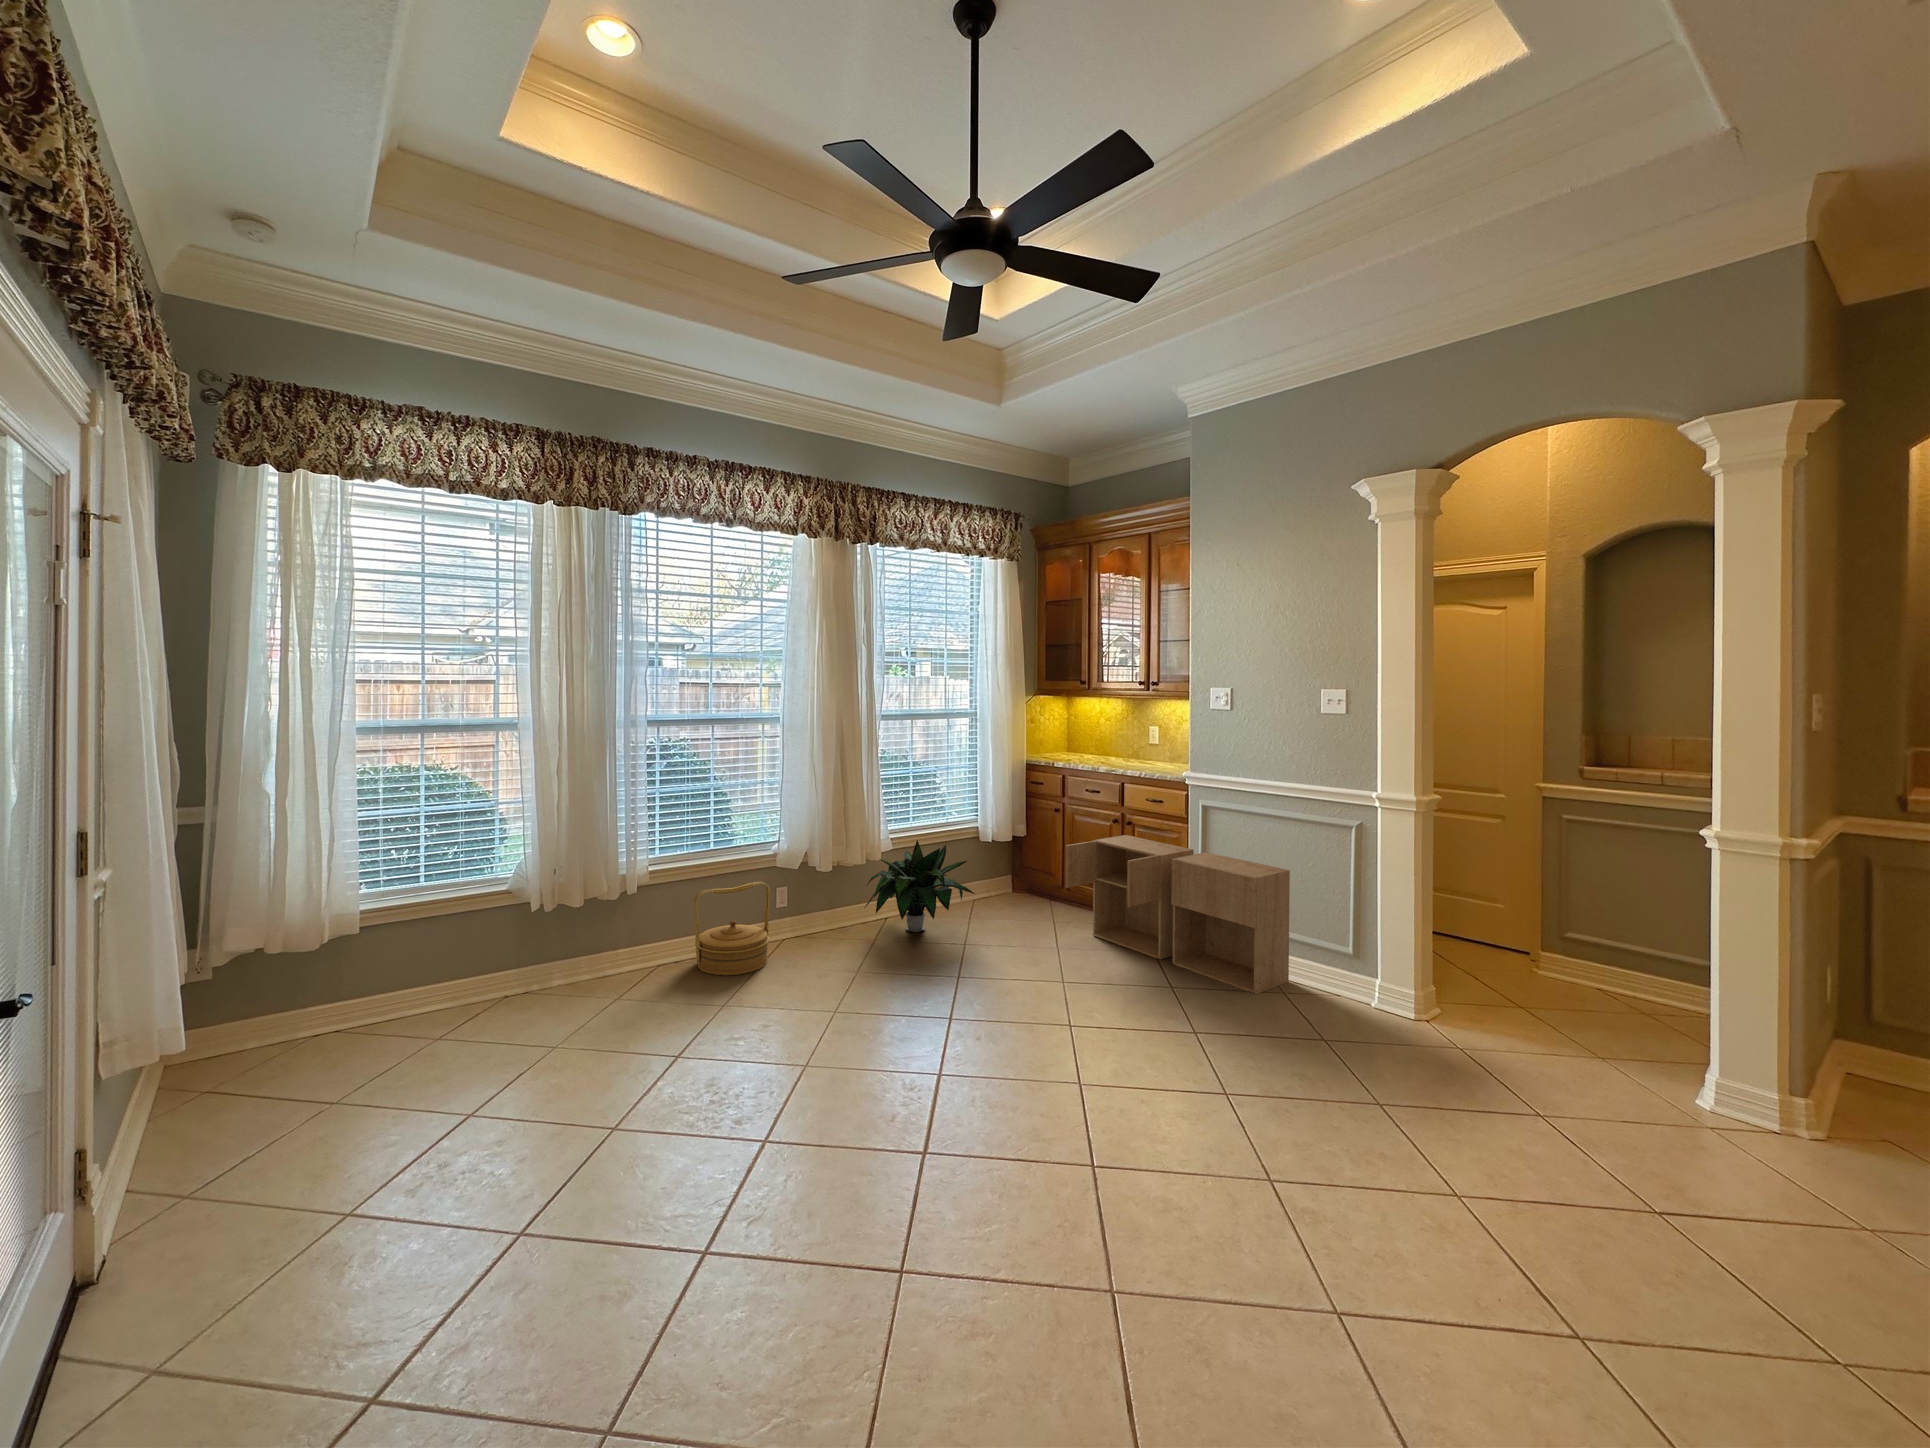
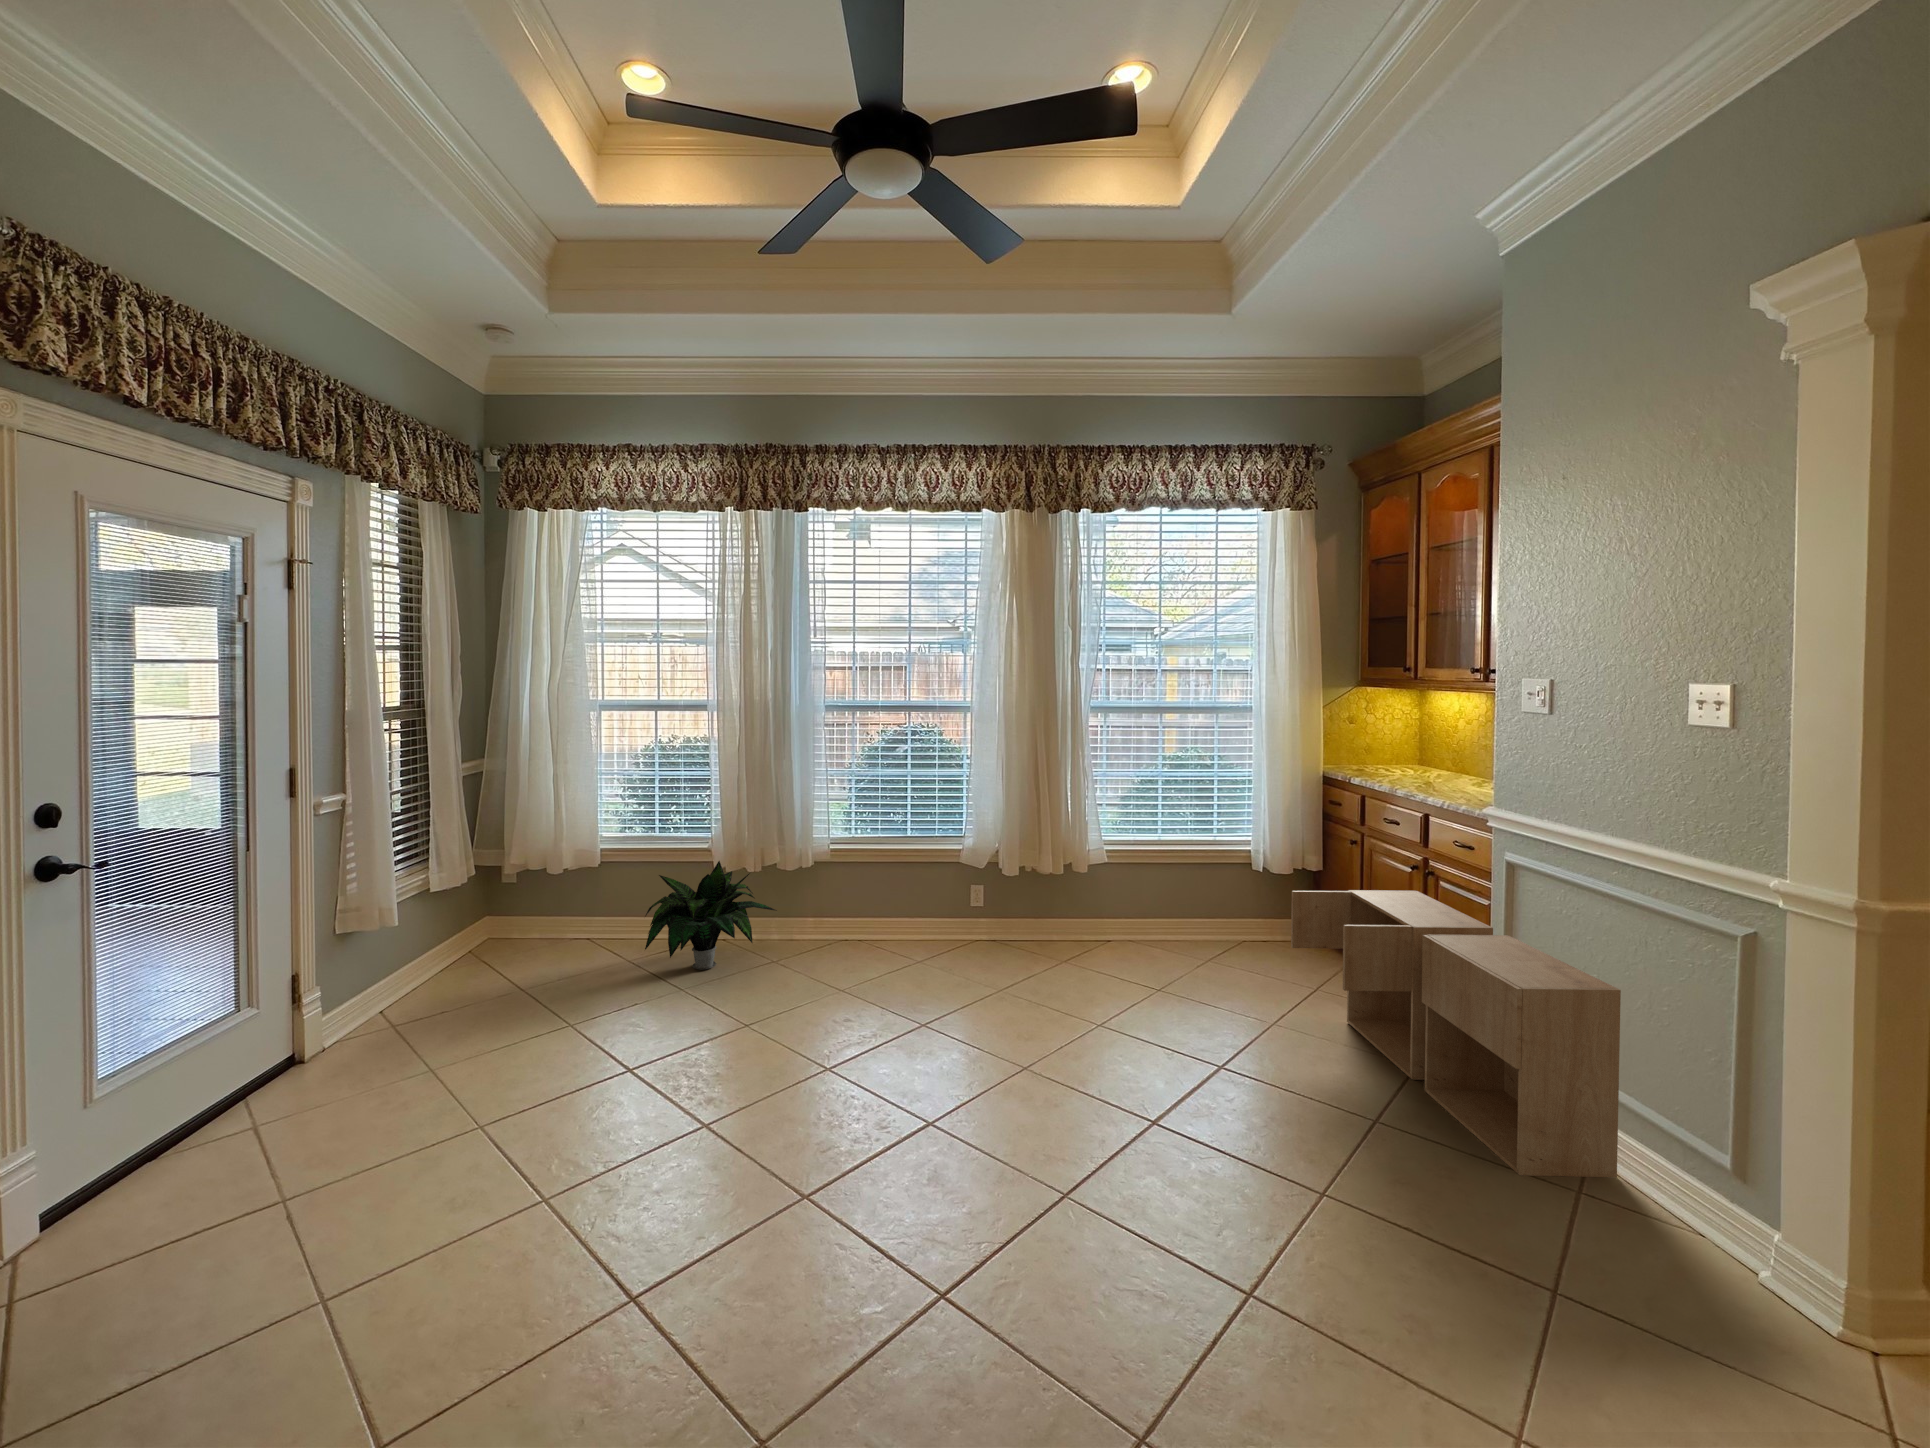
potted plant: present [865,840,975,932] -> present [645,861,777,970]
woven basket: present [694,882,770,976] -> none [860,877,940,967]

